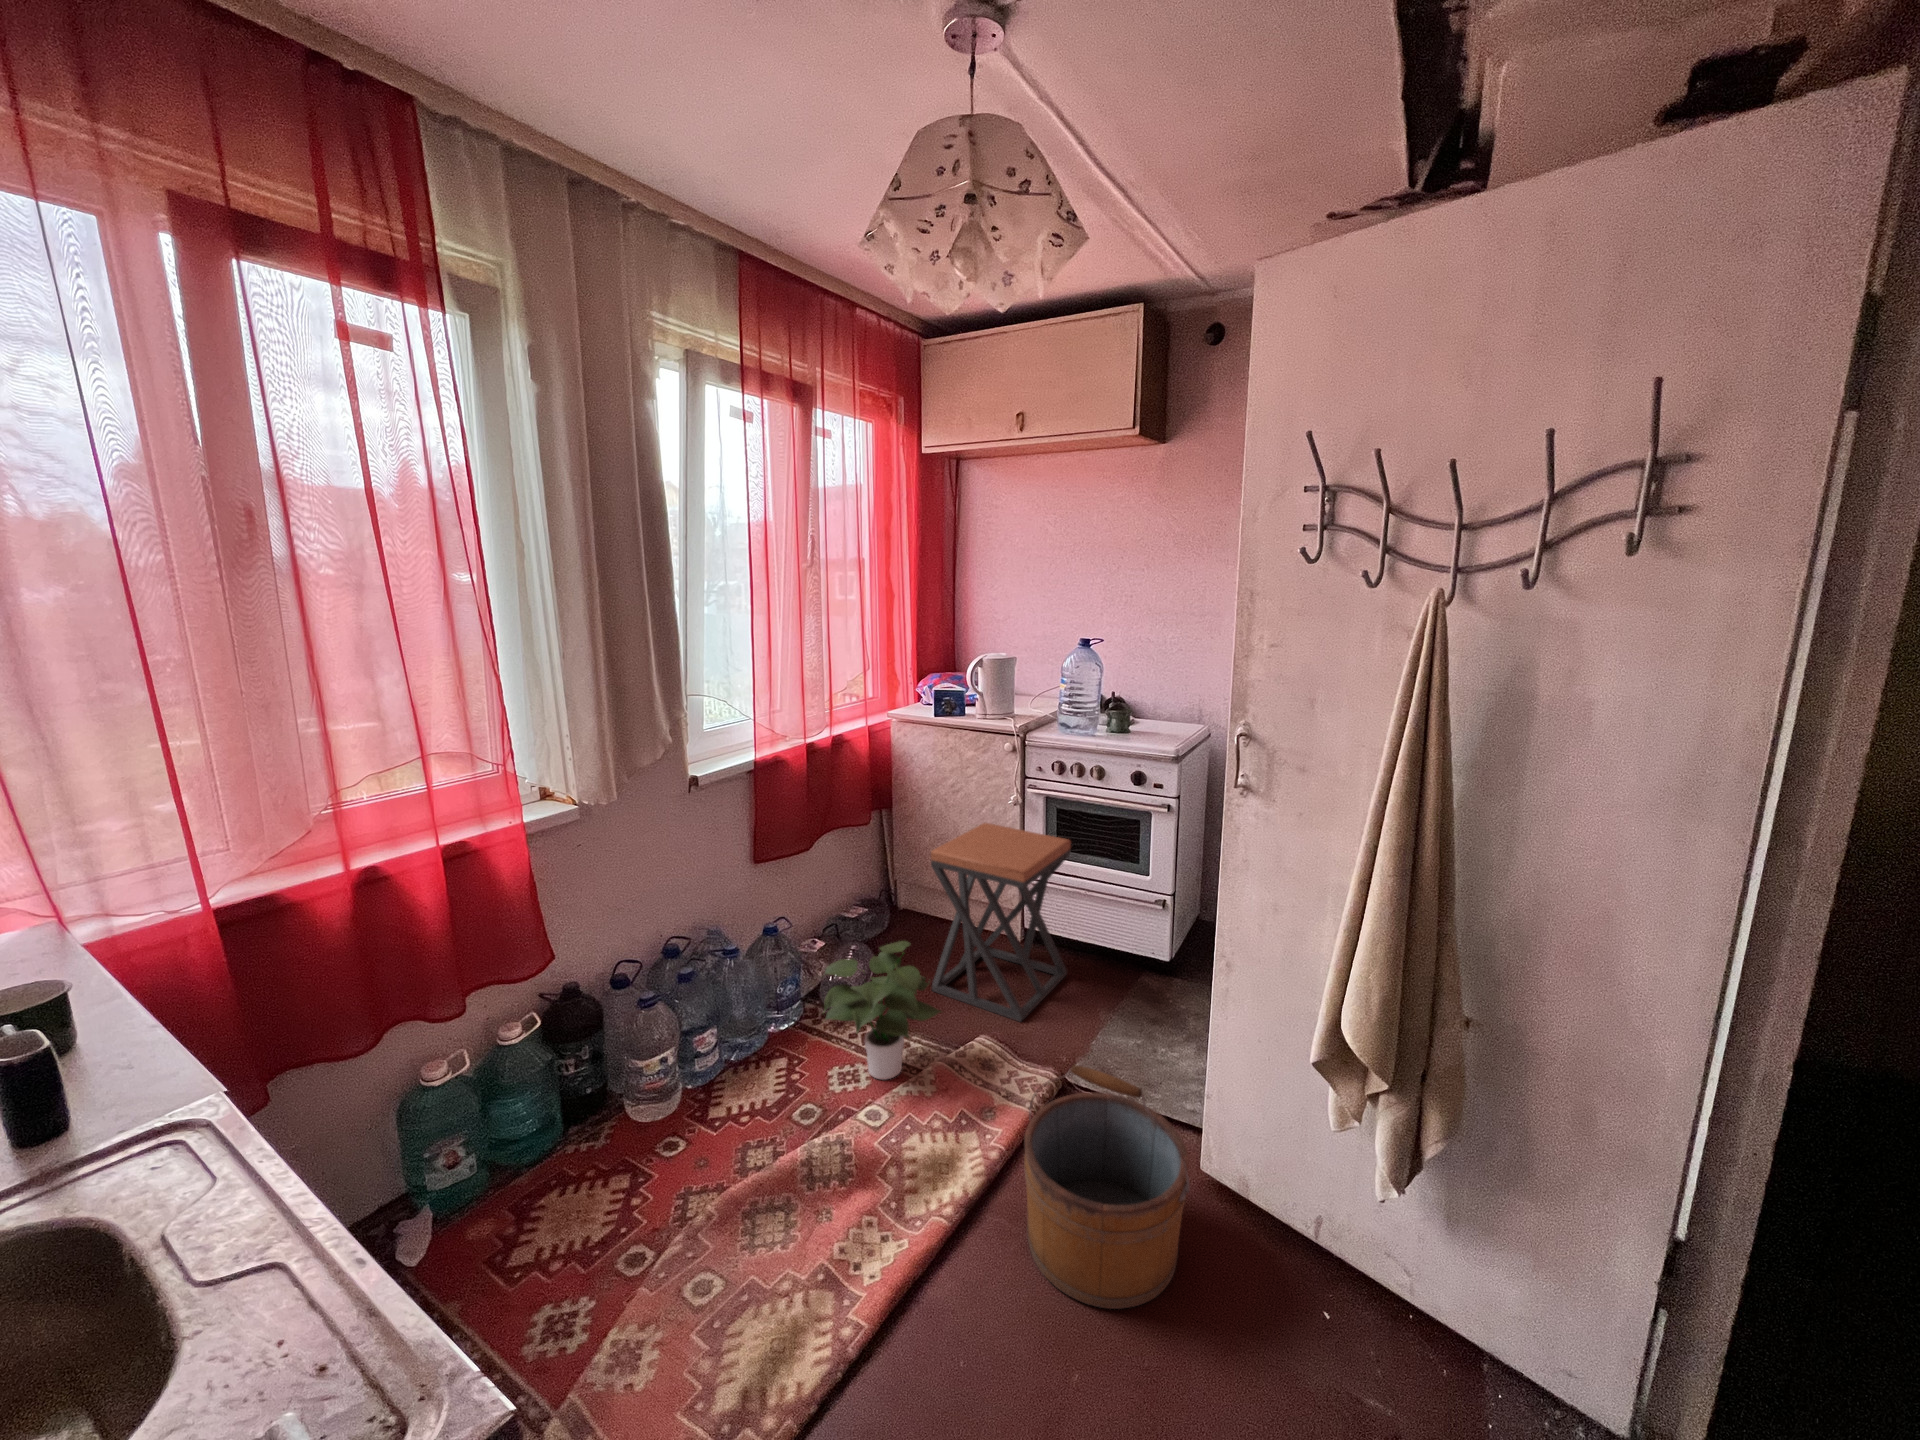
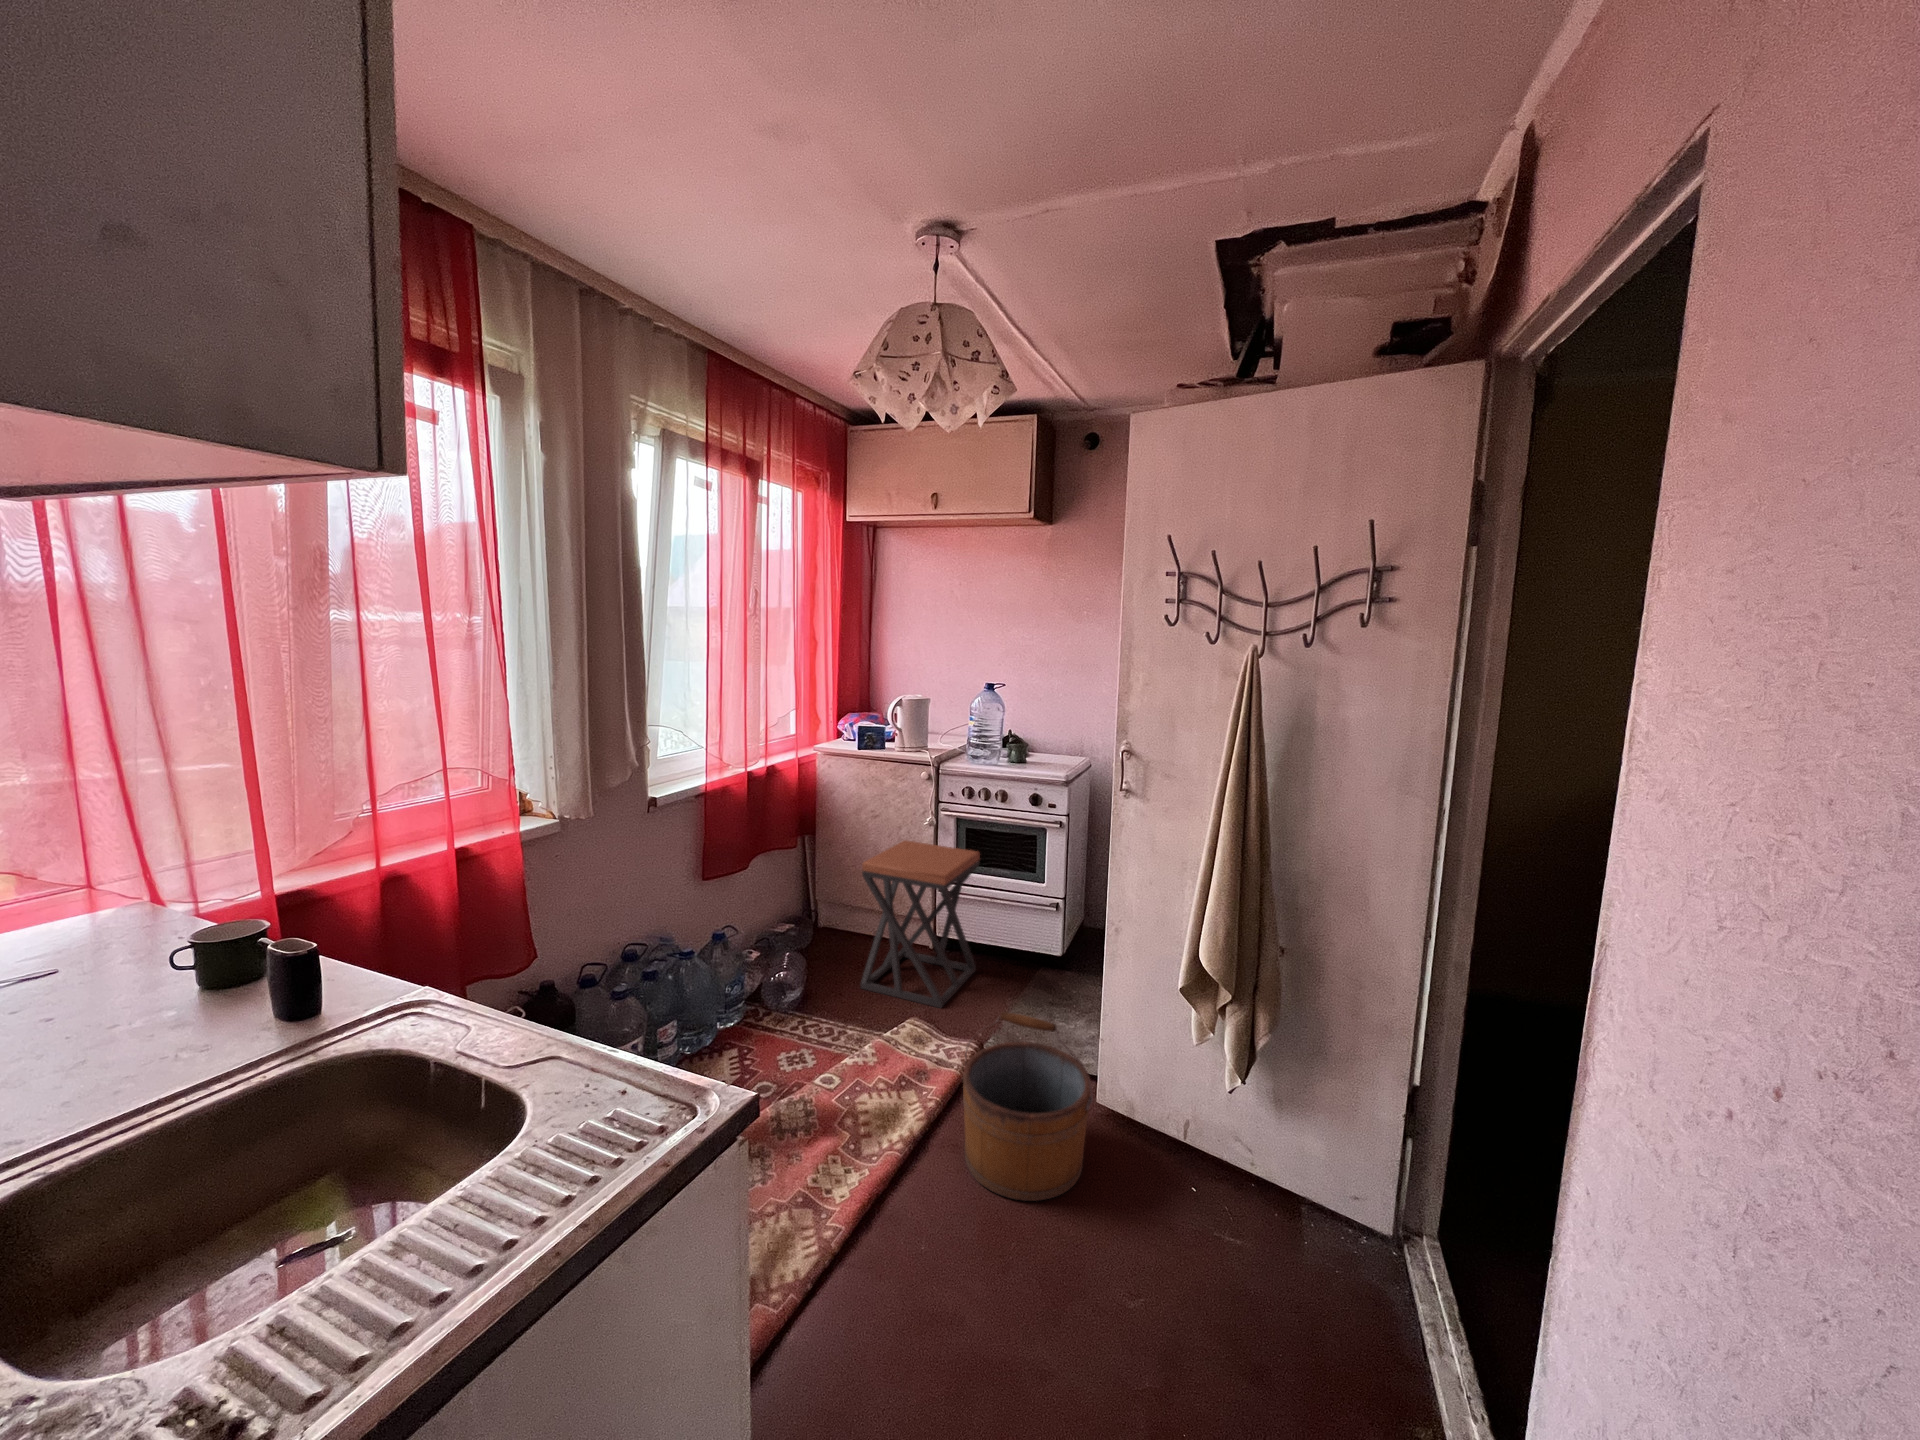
potted plant: present [824,941,942,1080] -> none [773,937,880,1058]

